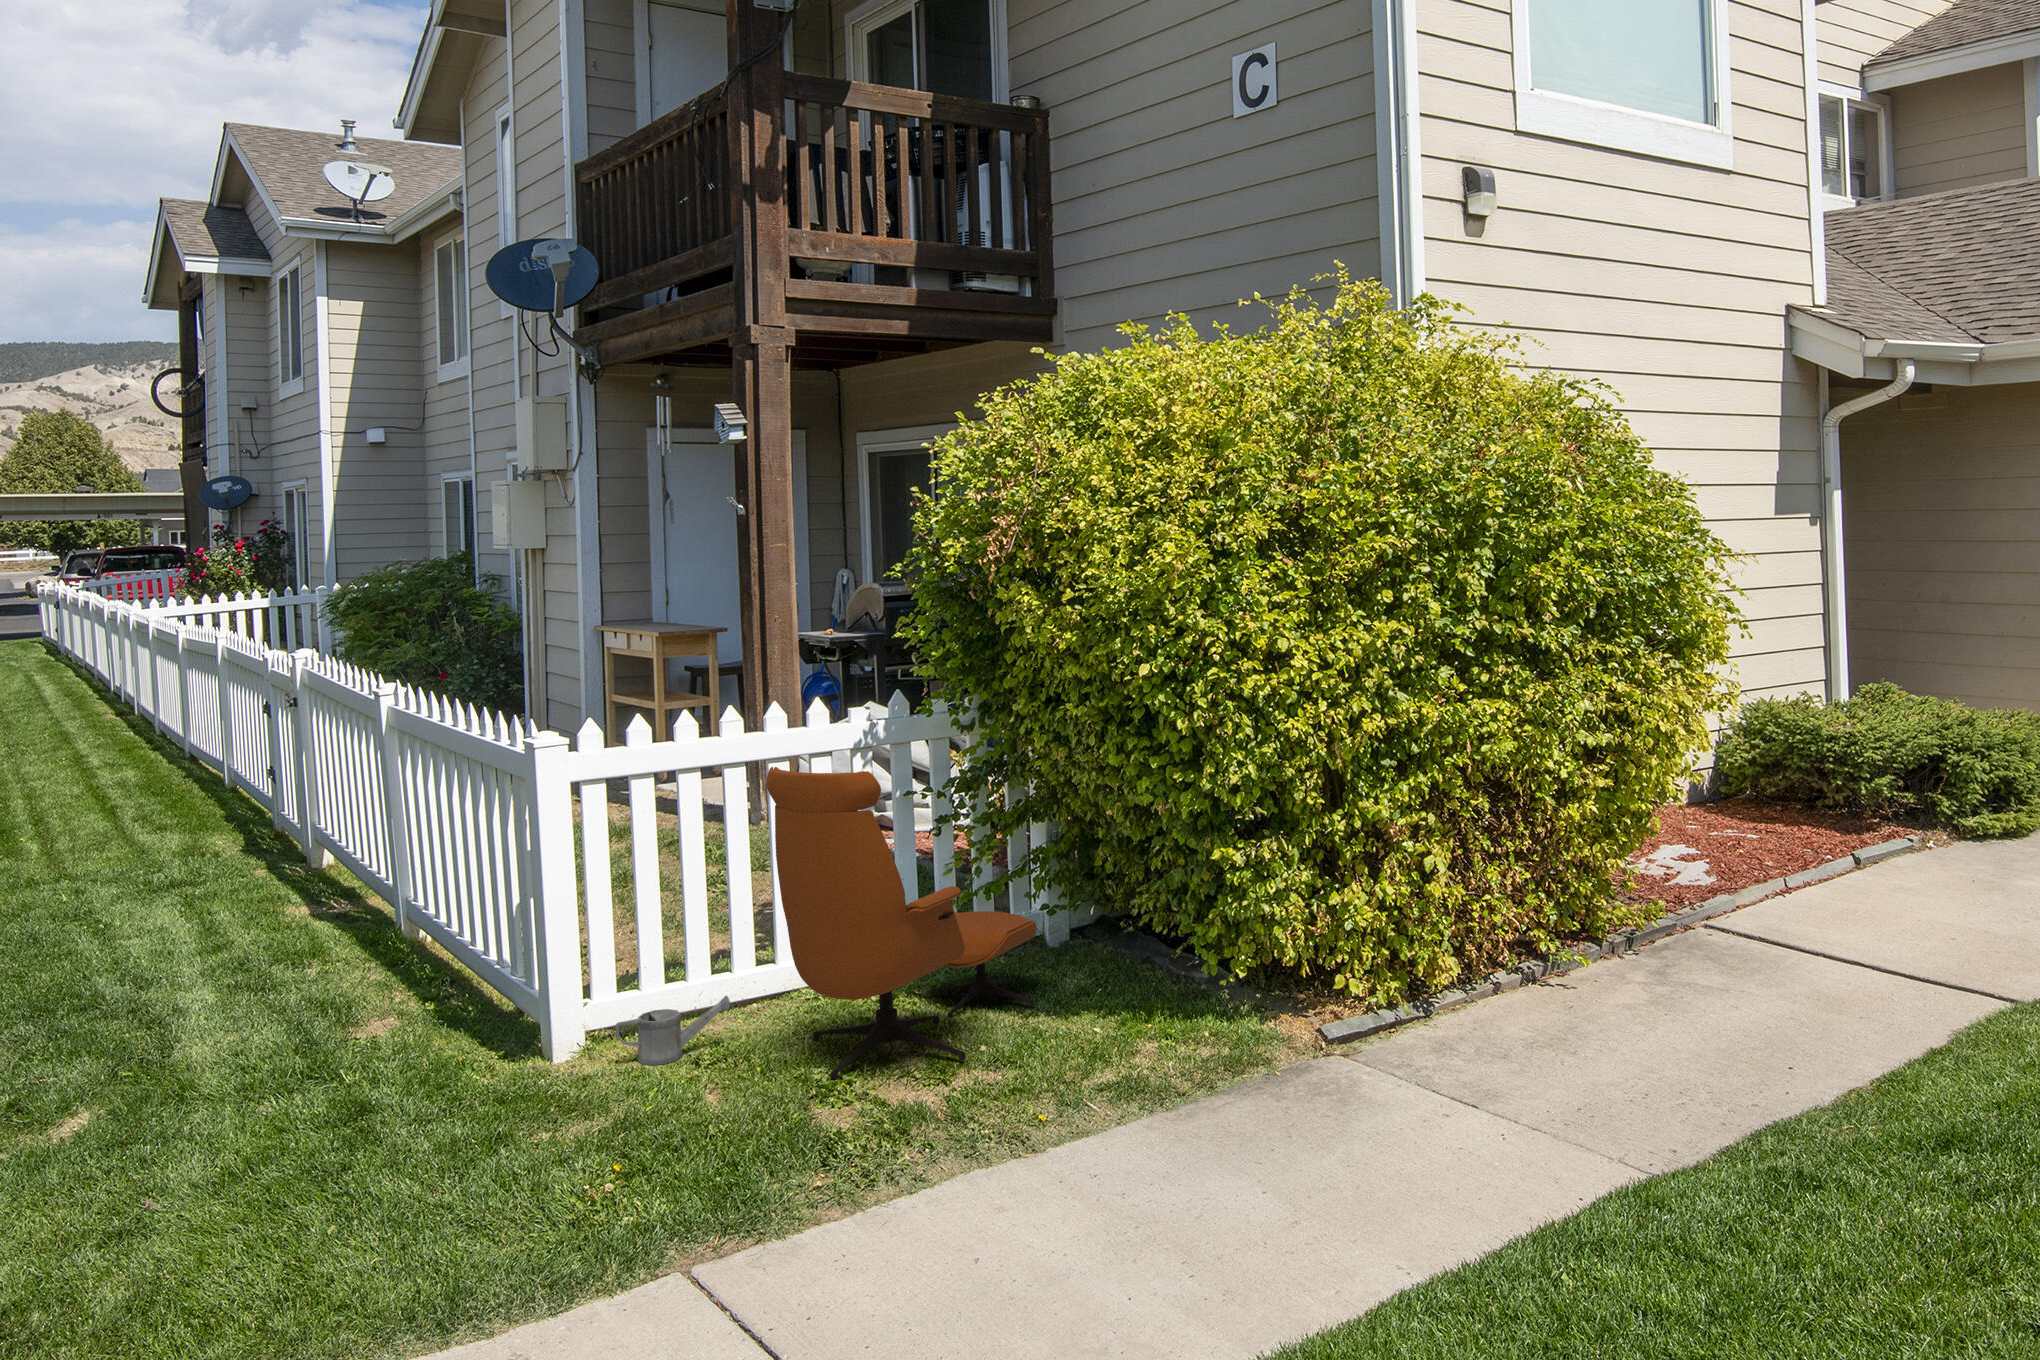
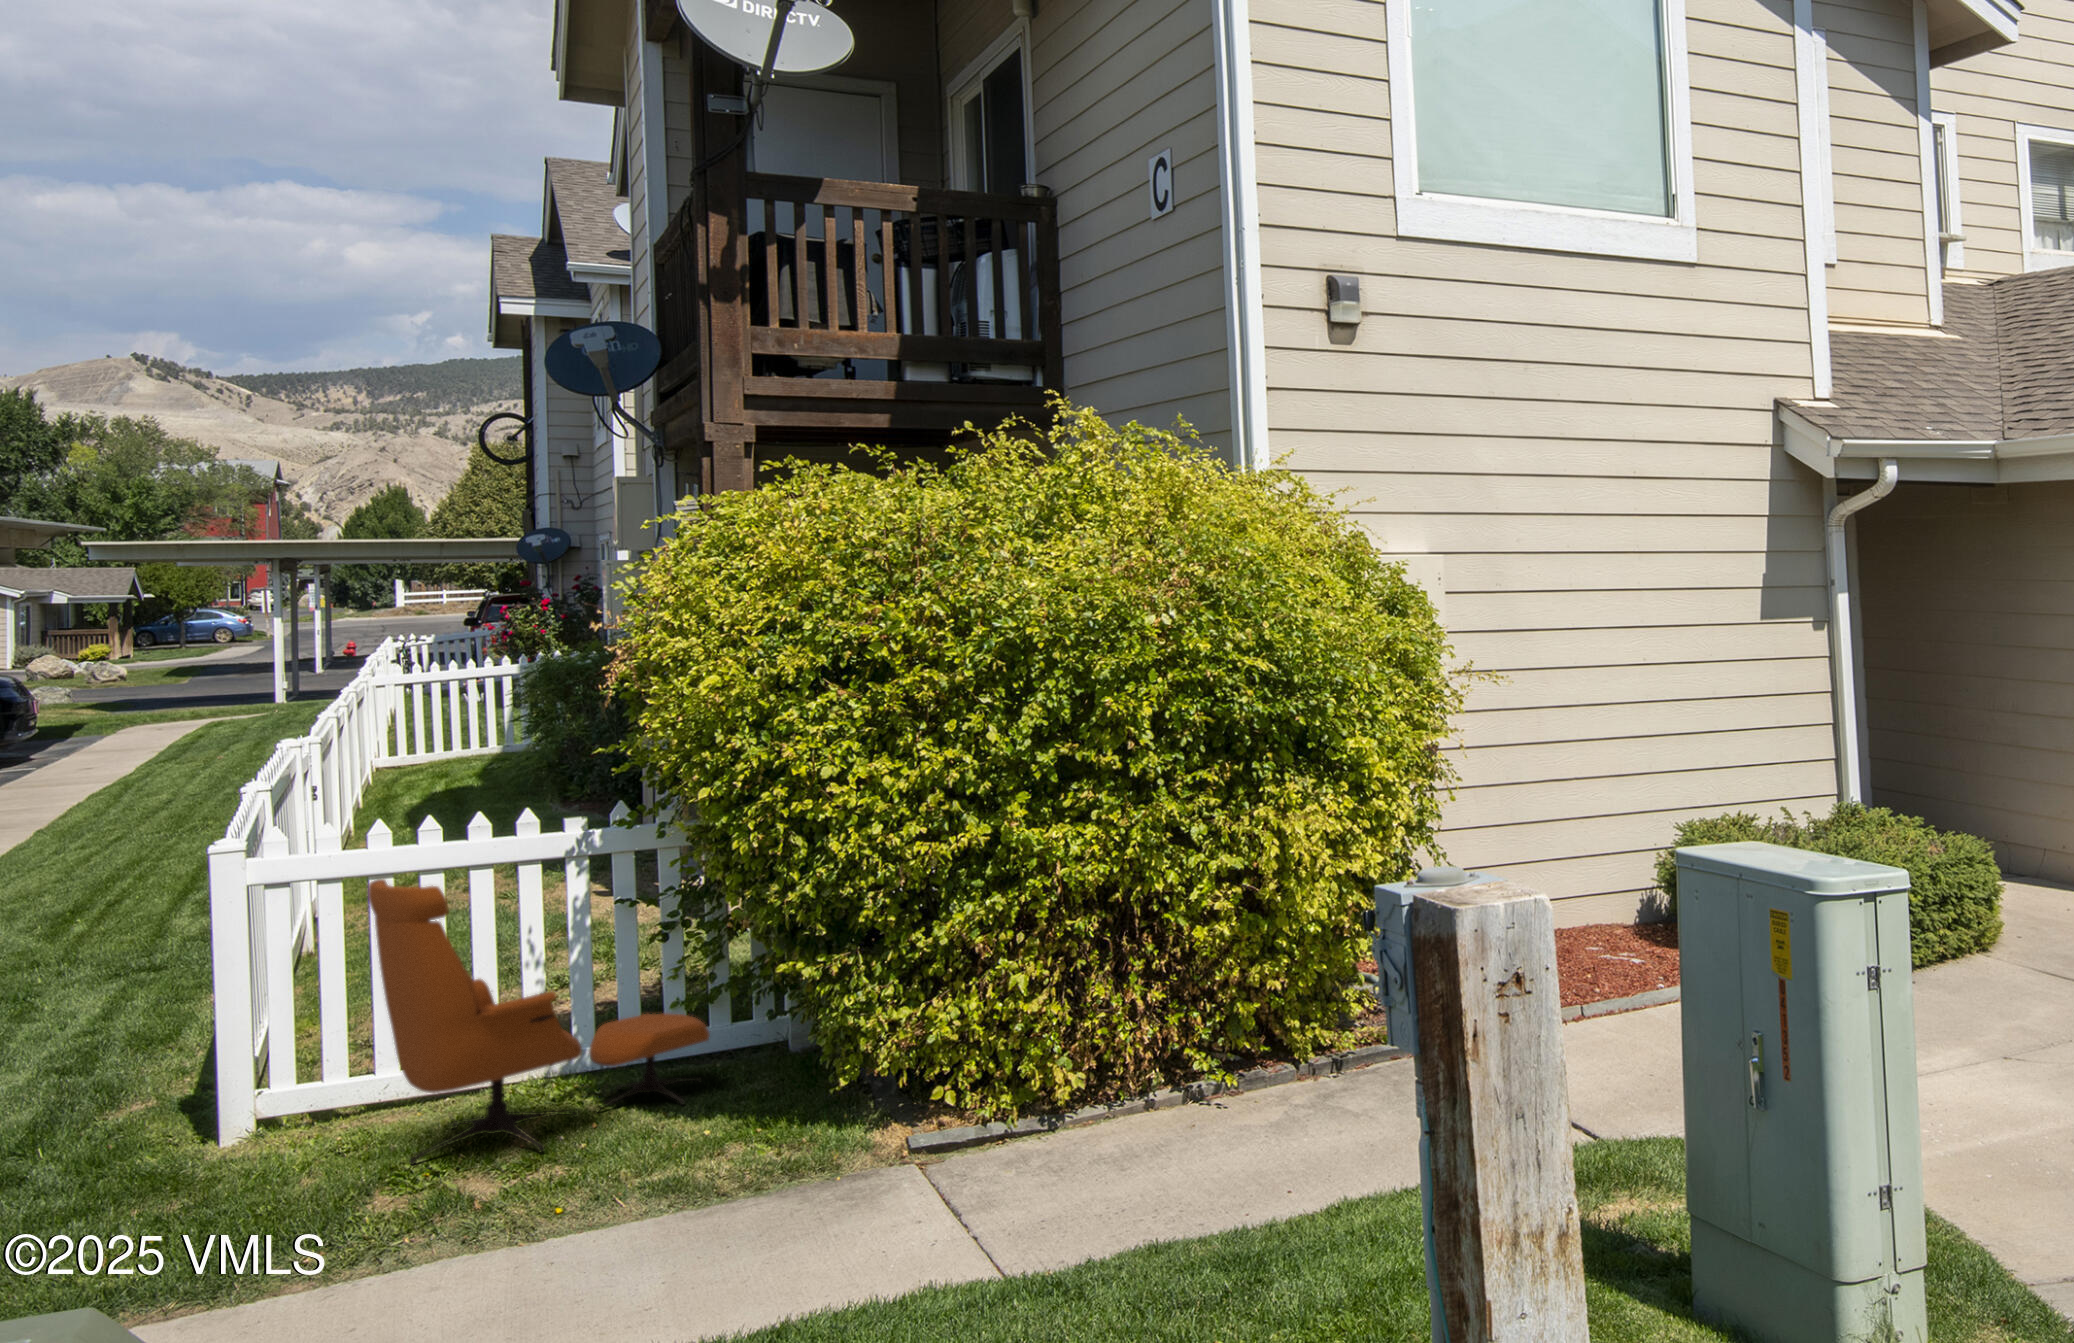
watering can: present [615,996,730,1065] -> none [255,1085,377,1147]

